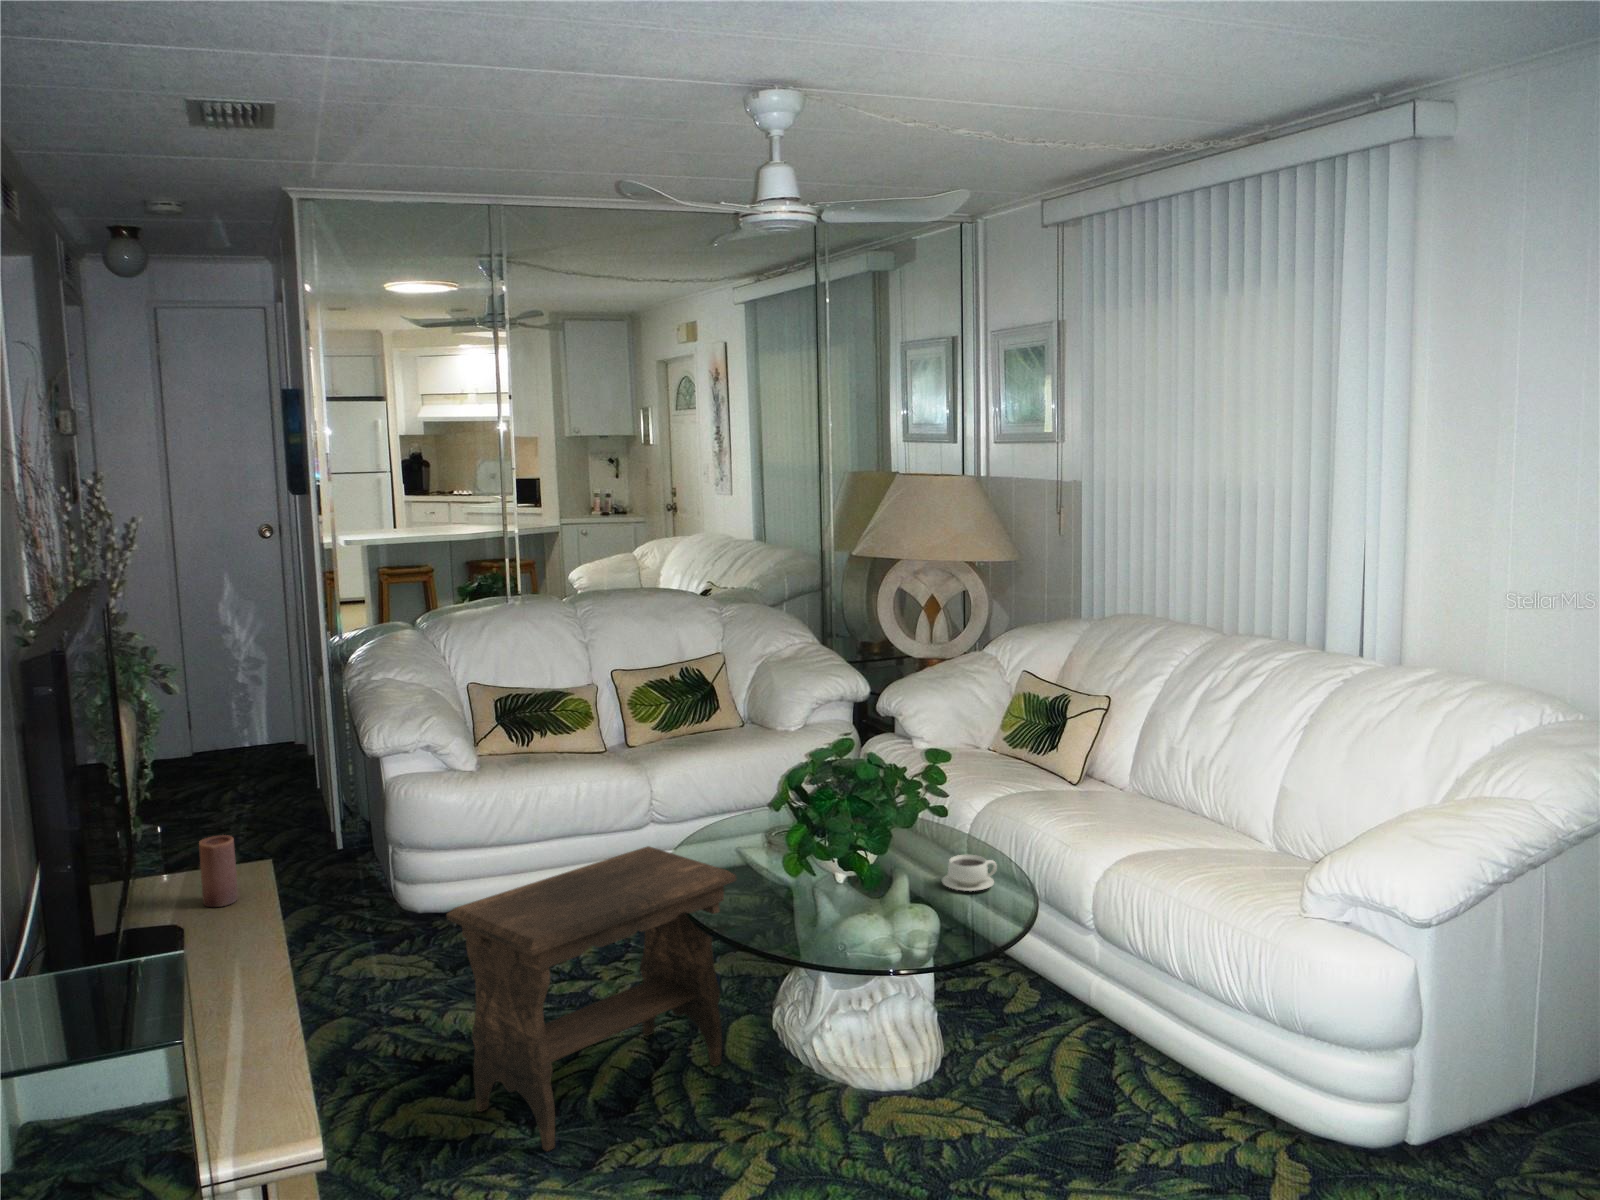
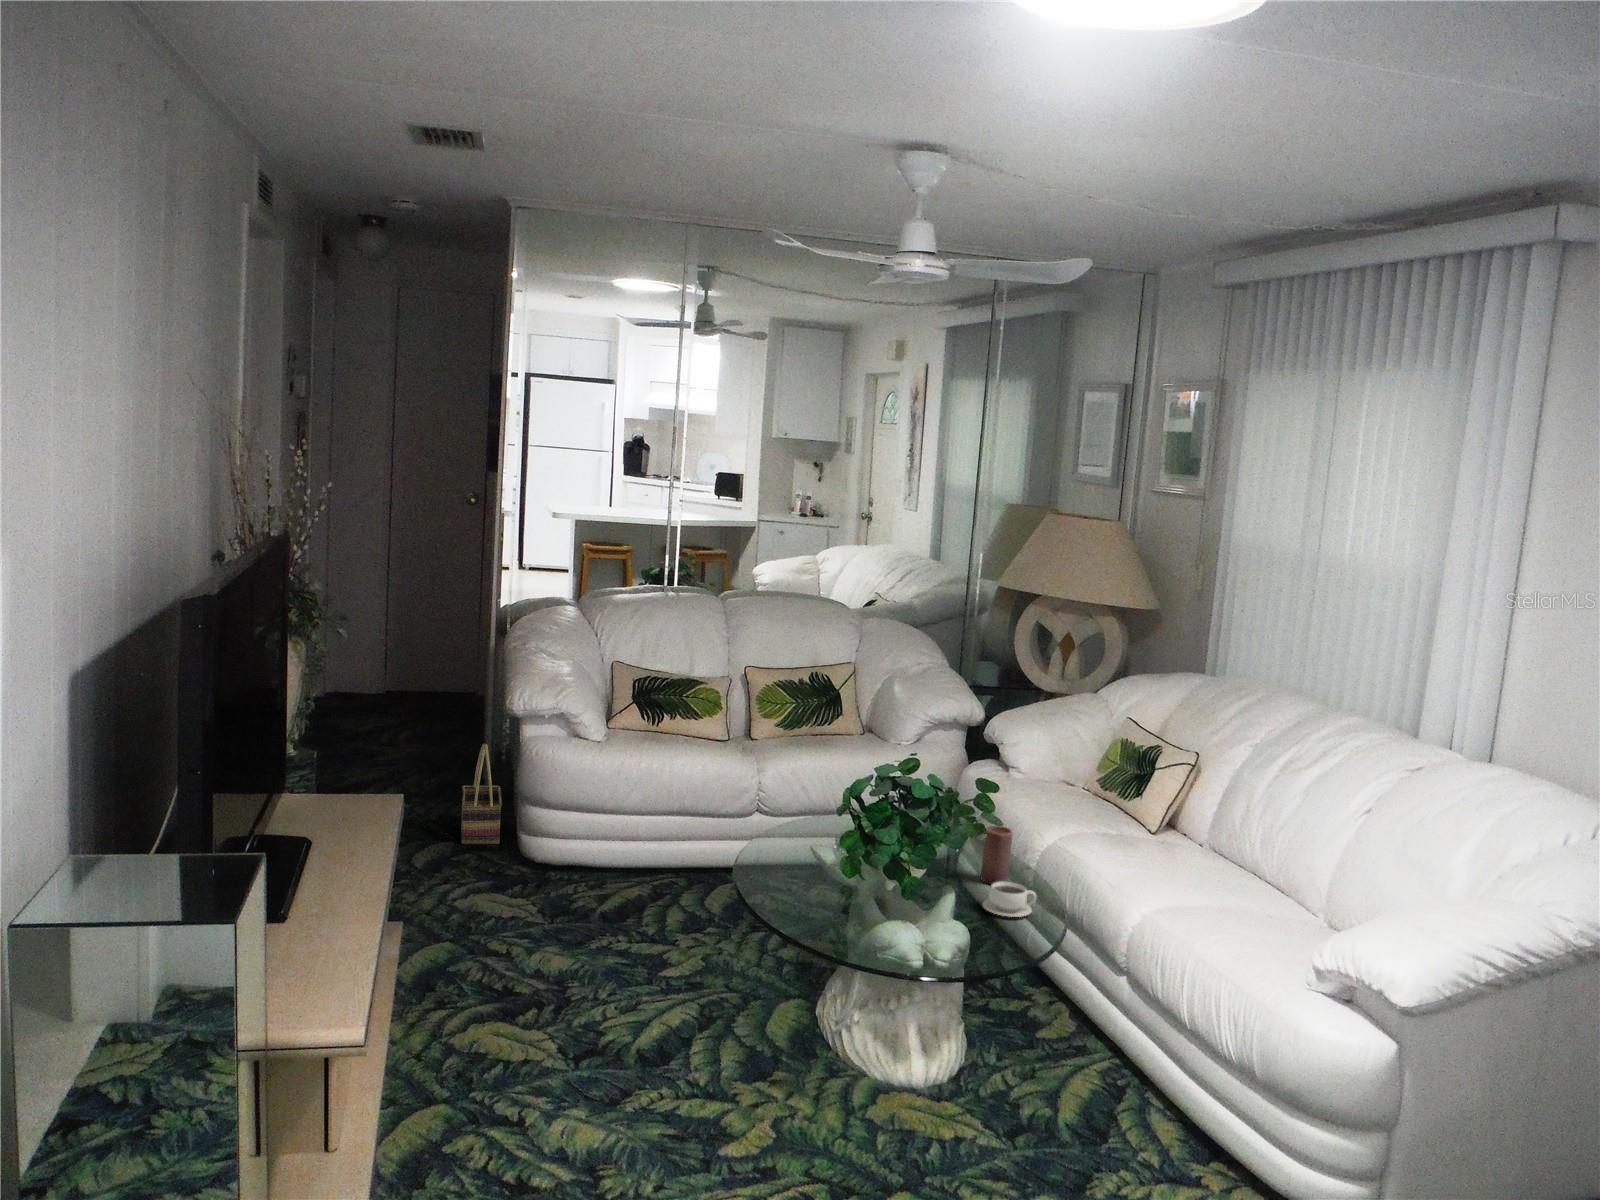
basket: none [316,791,369,905] -> present [461,744,502,844]
candle: present [199,835,238,907] -> present [981,826,1013,884]
footstool: present [446,846,736,1151] -> none [527,831,789,1084]

